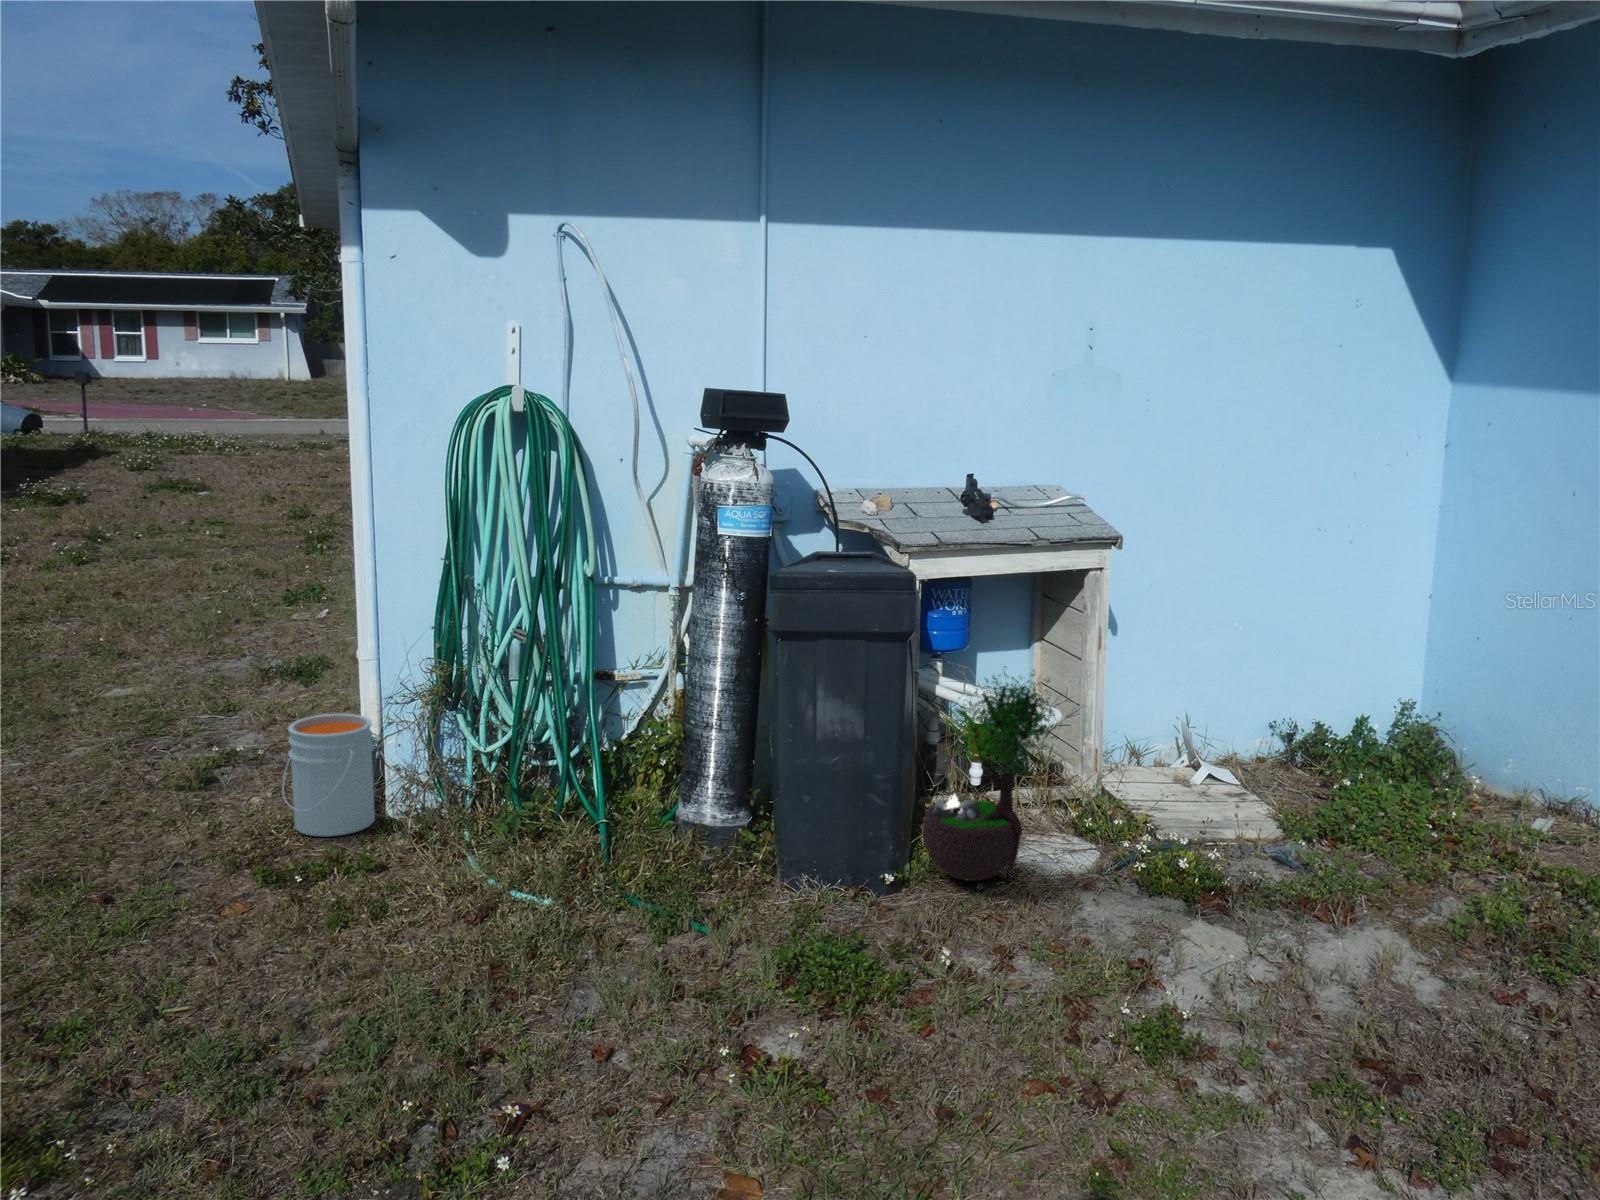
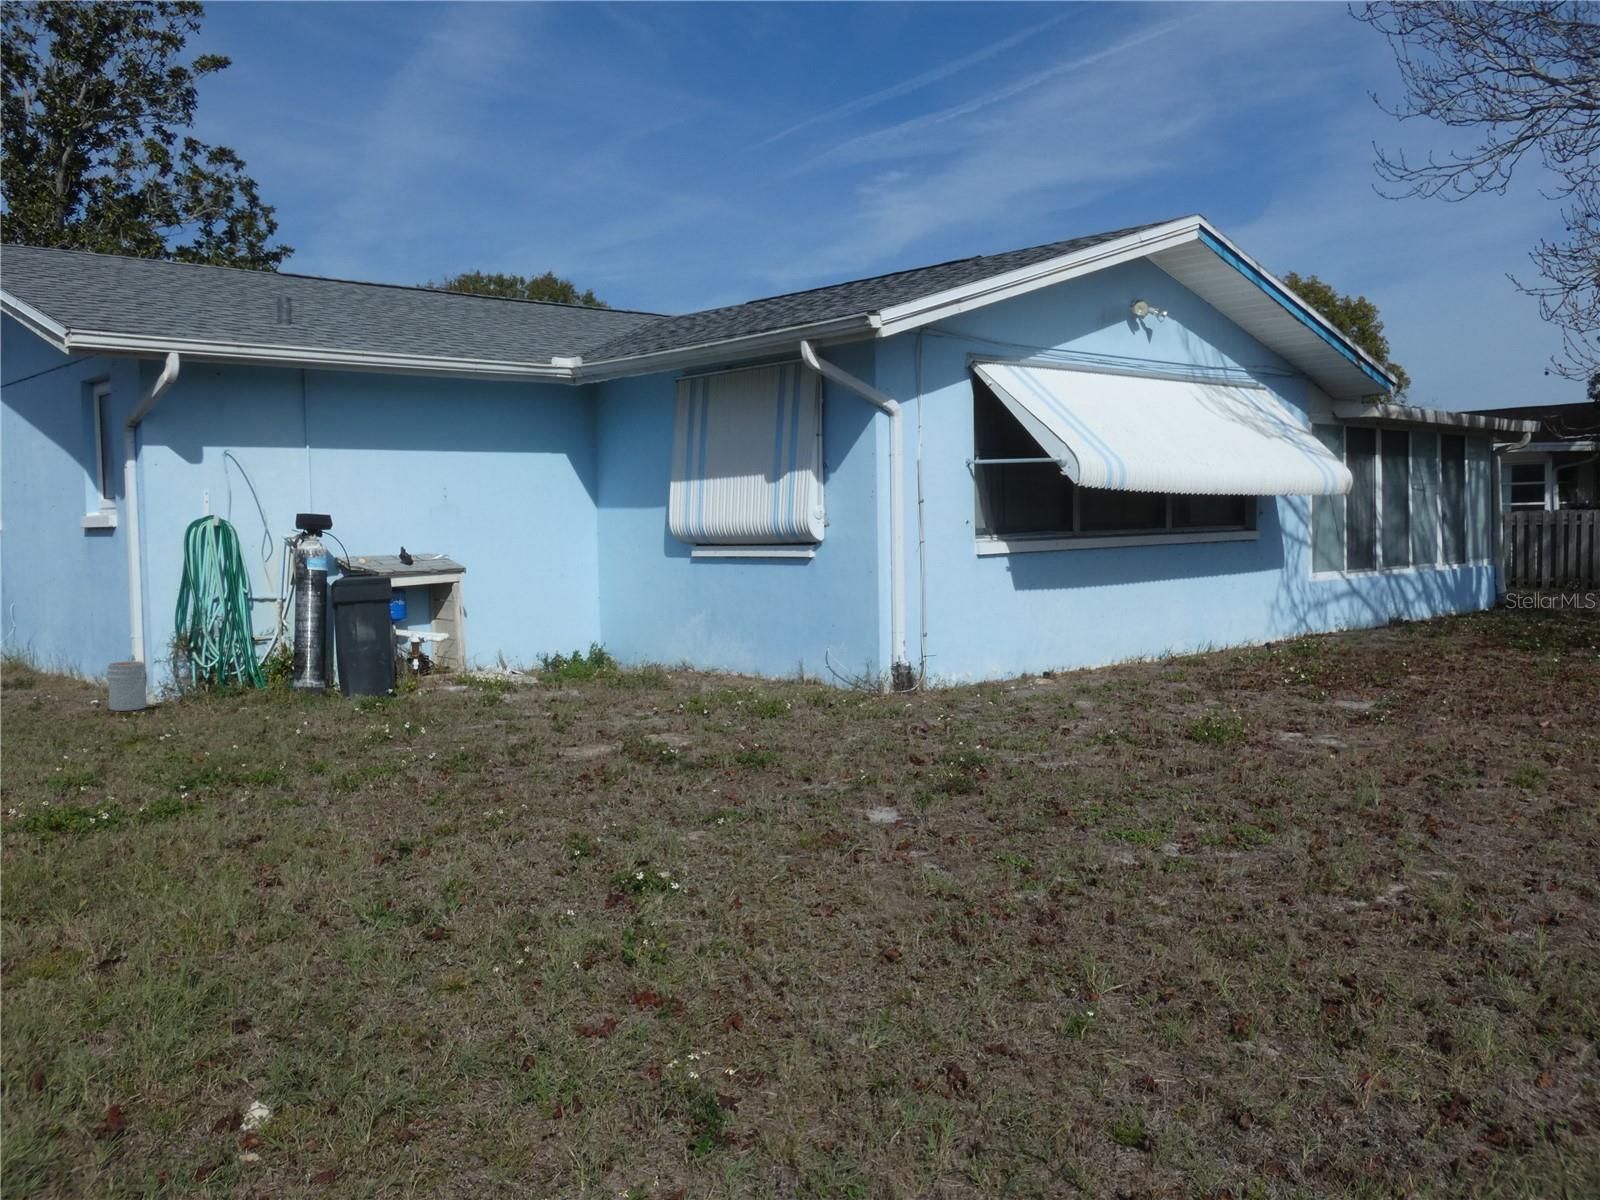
potted tree: present [923,670,1057,881] -> none [396,613,445,698]

